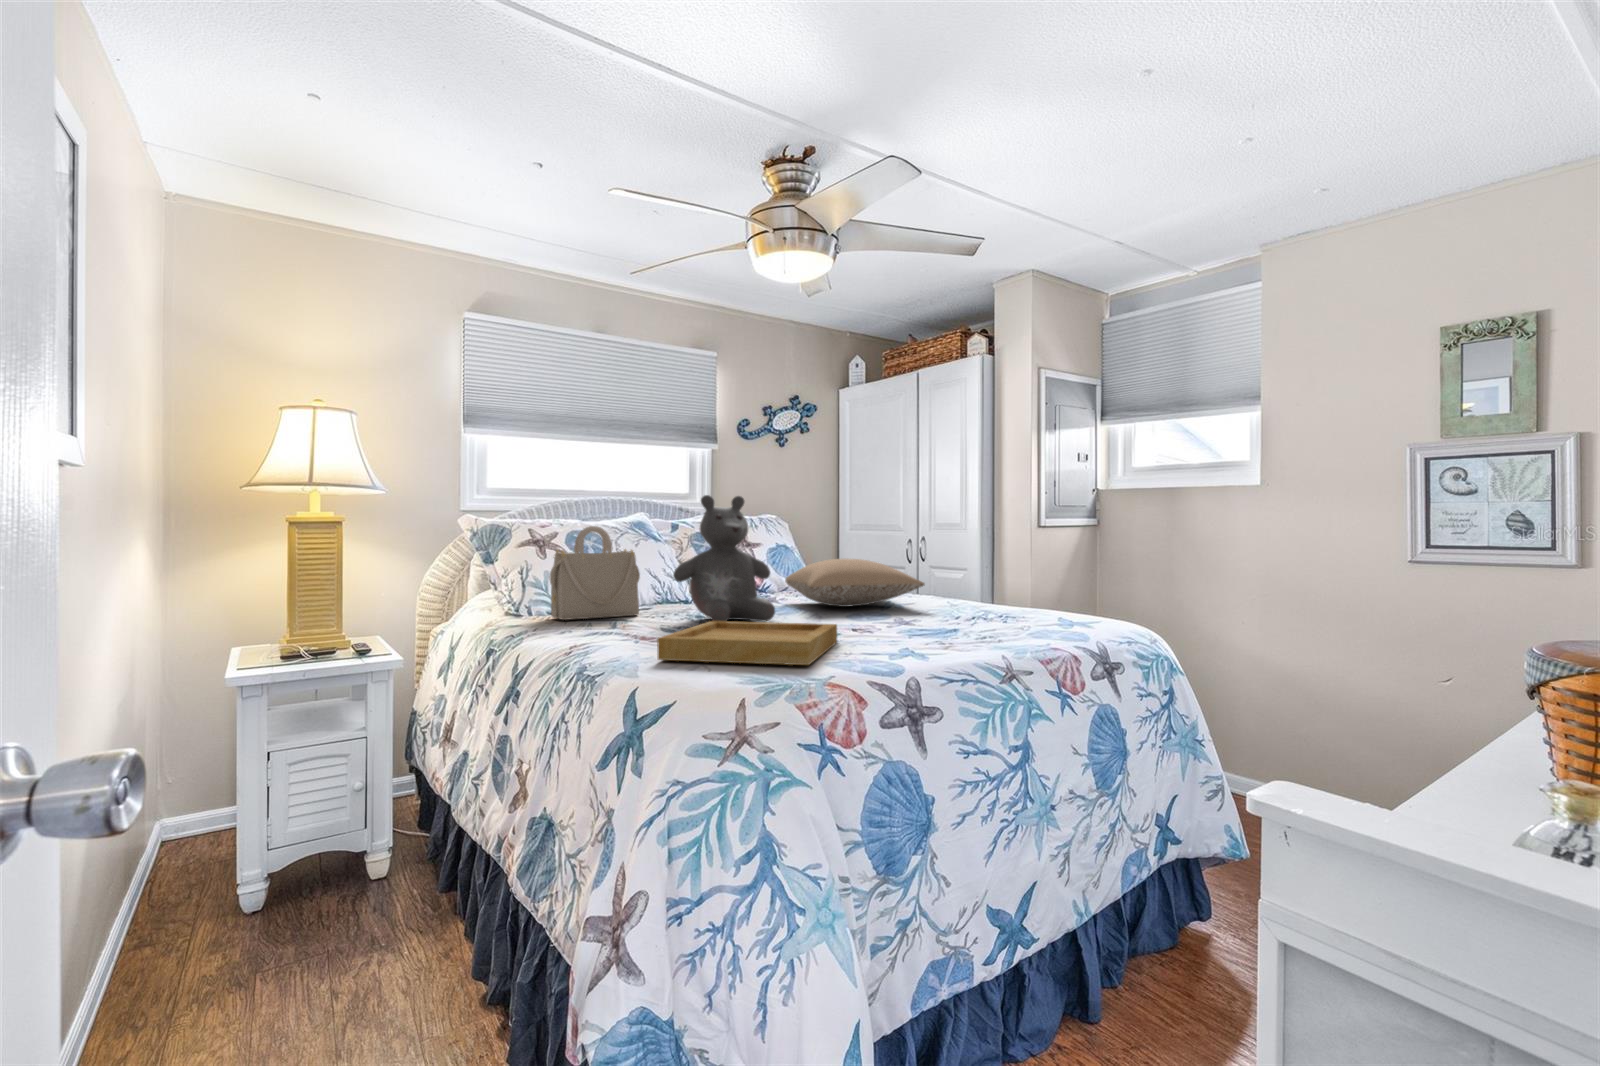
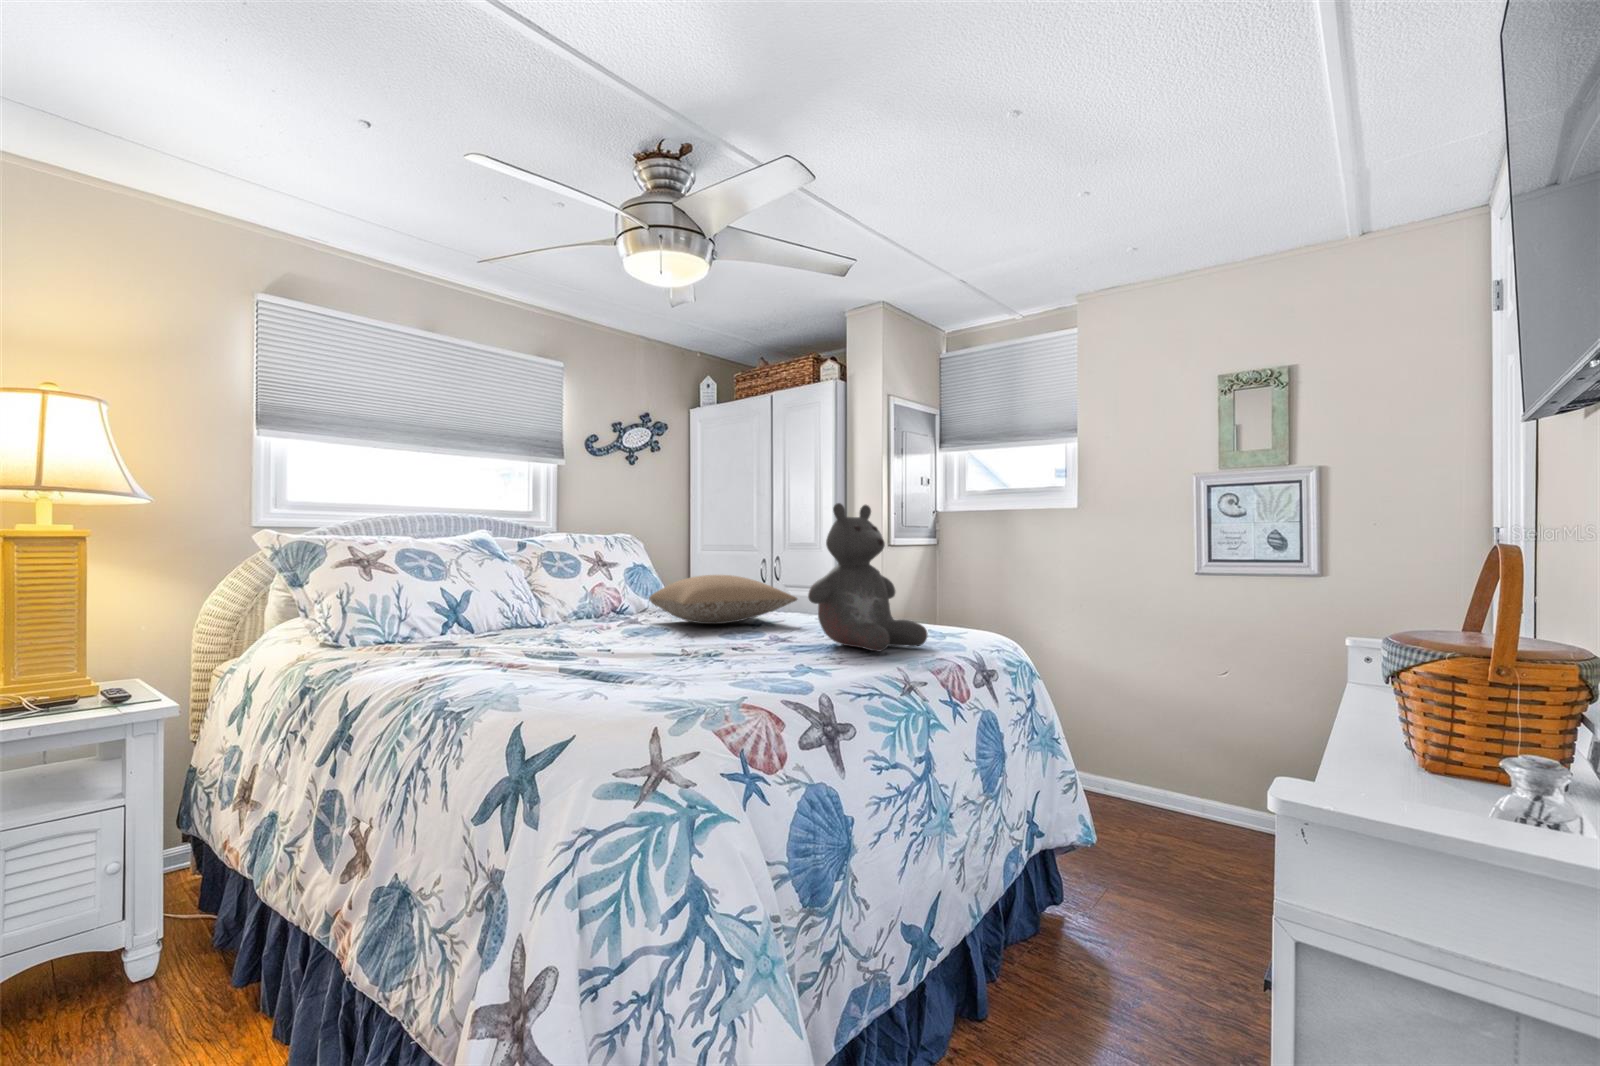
teddy bear: present [673,495,775,621] -> present [808,503,928,651]
handbag: present [550,526,640,620] -> none [382,541,491,648]
tray: present [657,621,837,665] -> none [536,641,727,688]

